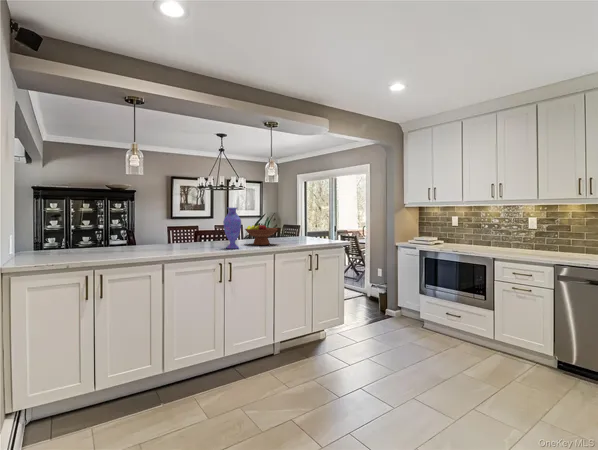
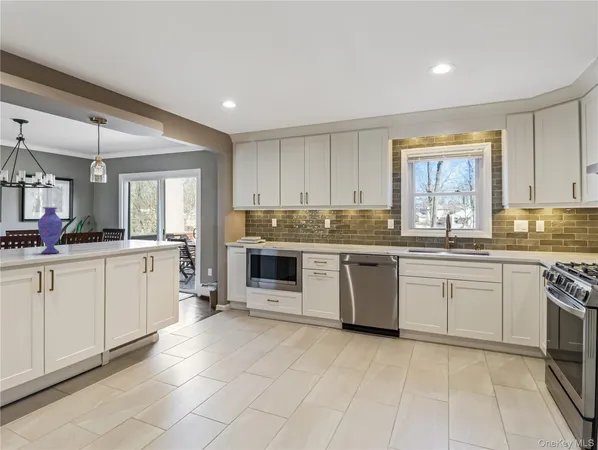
fruit bowl: present [245,223,277,245] -> none [64,225,106,249]

